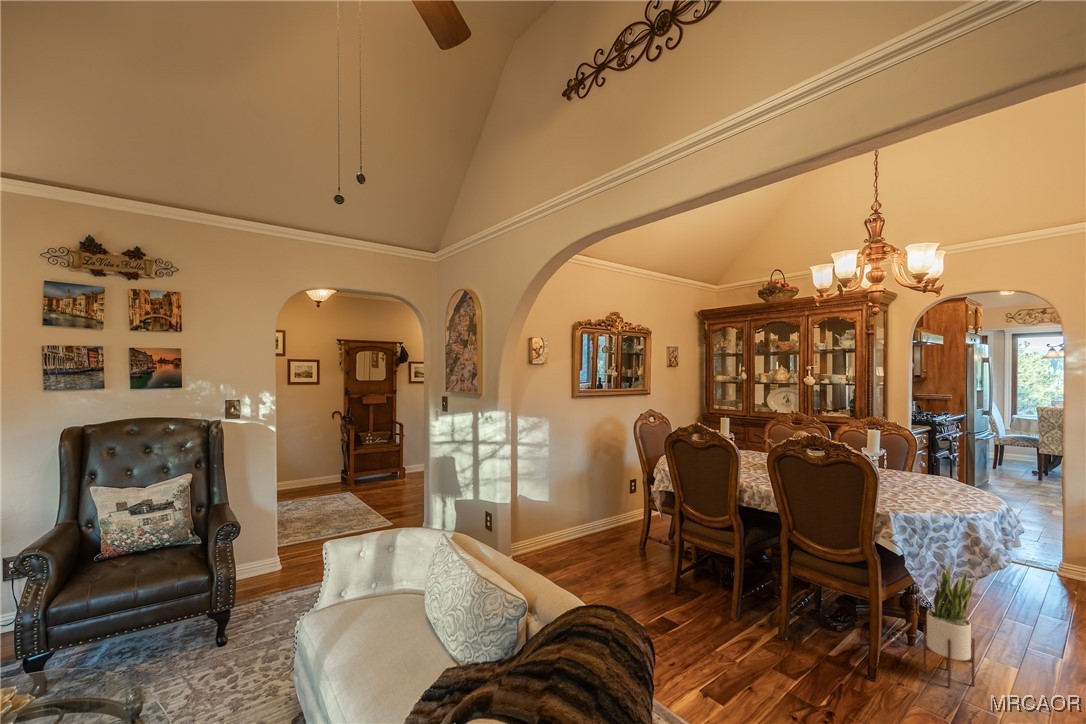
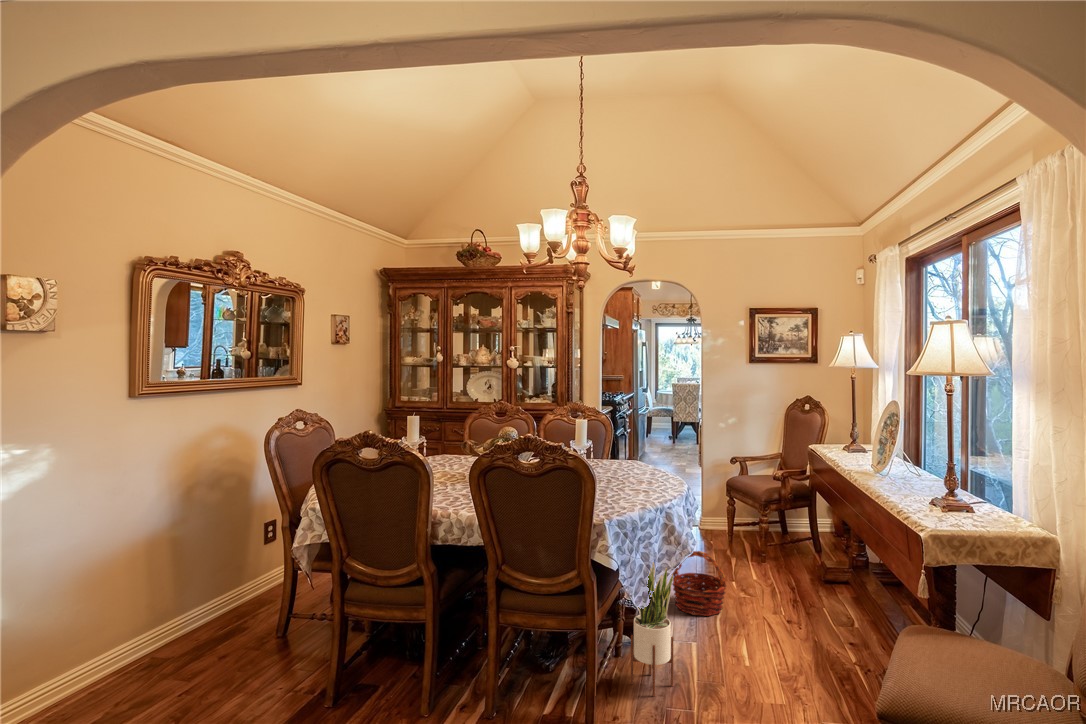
basket: none [982,570,1058,640] -> present [672,551,727,616]

